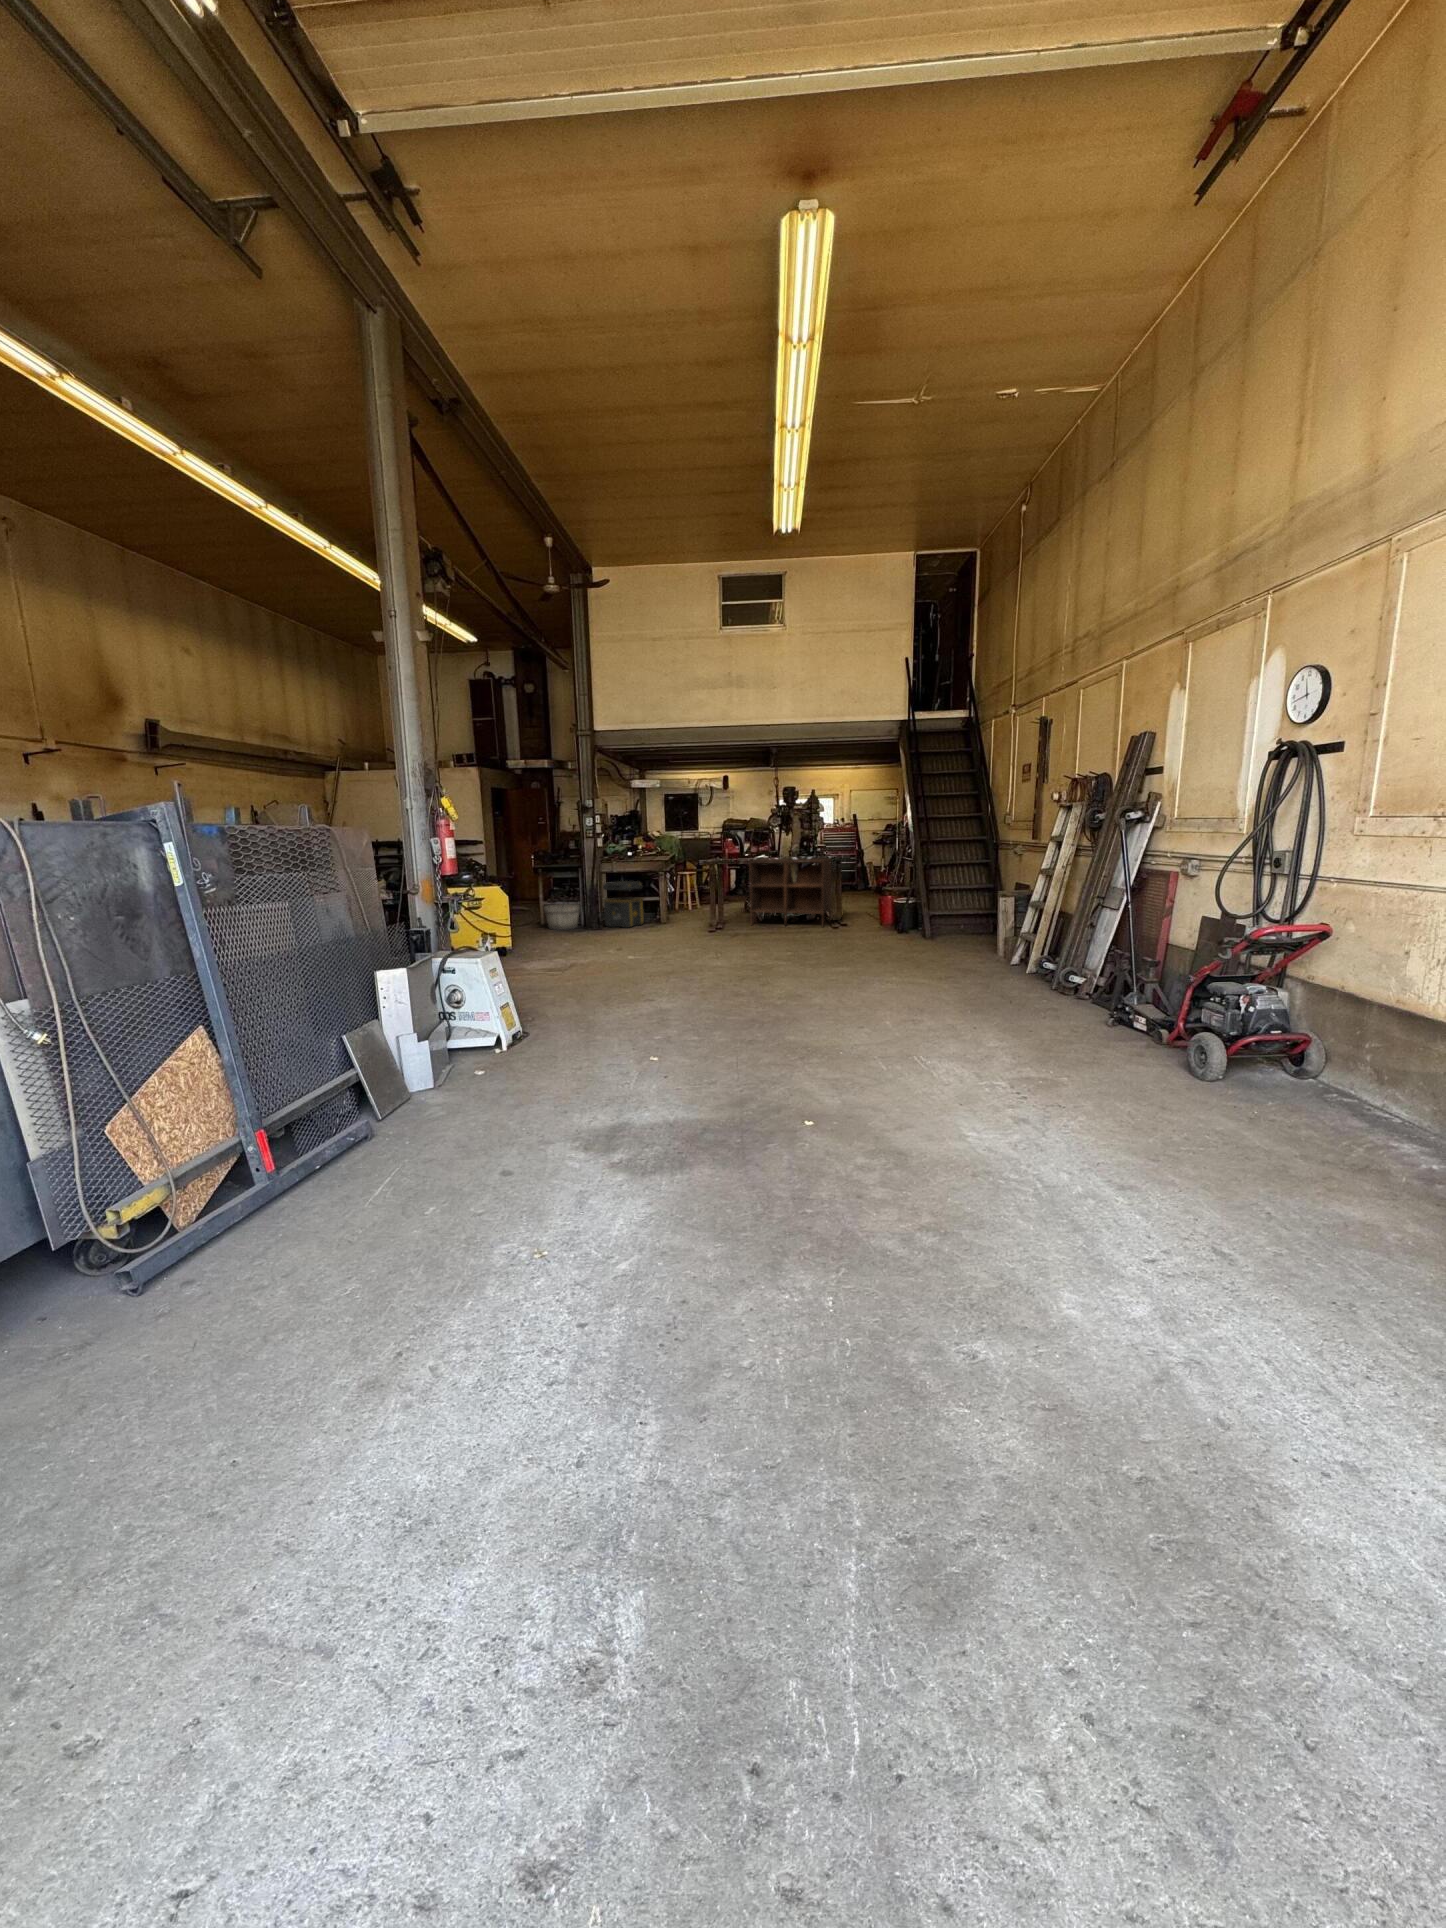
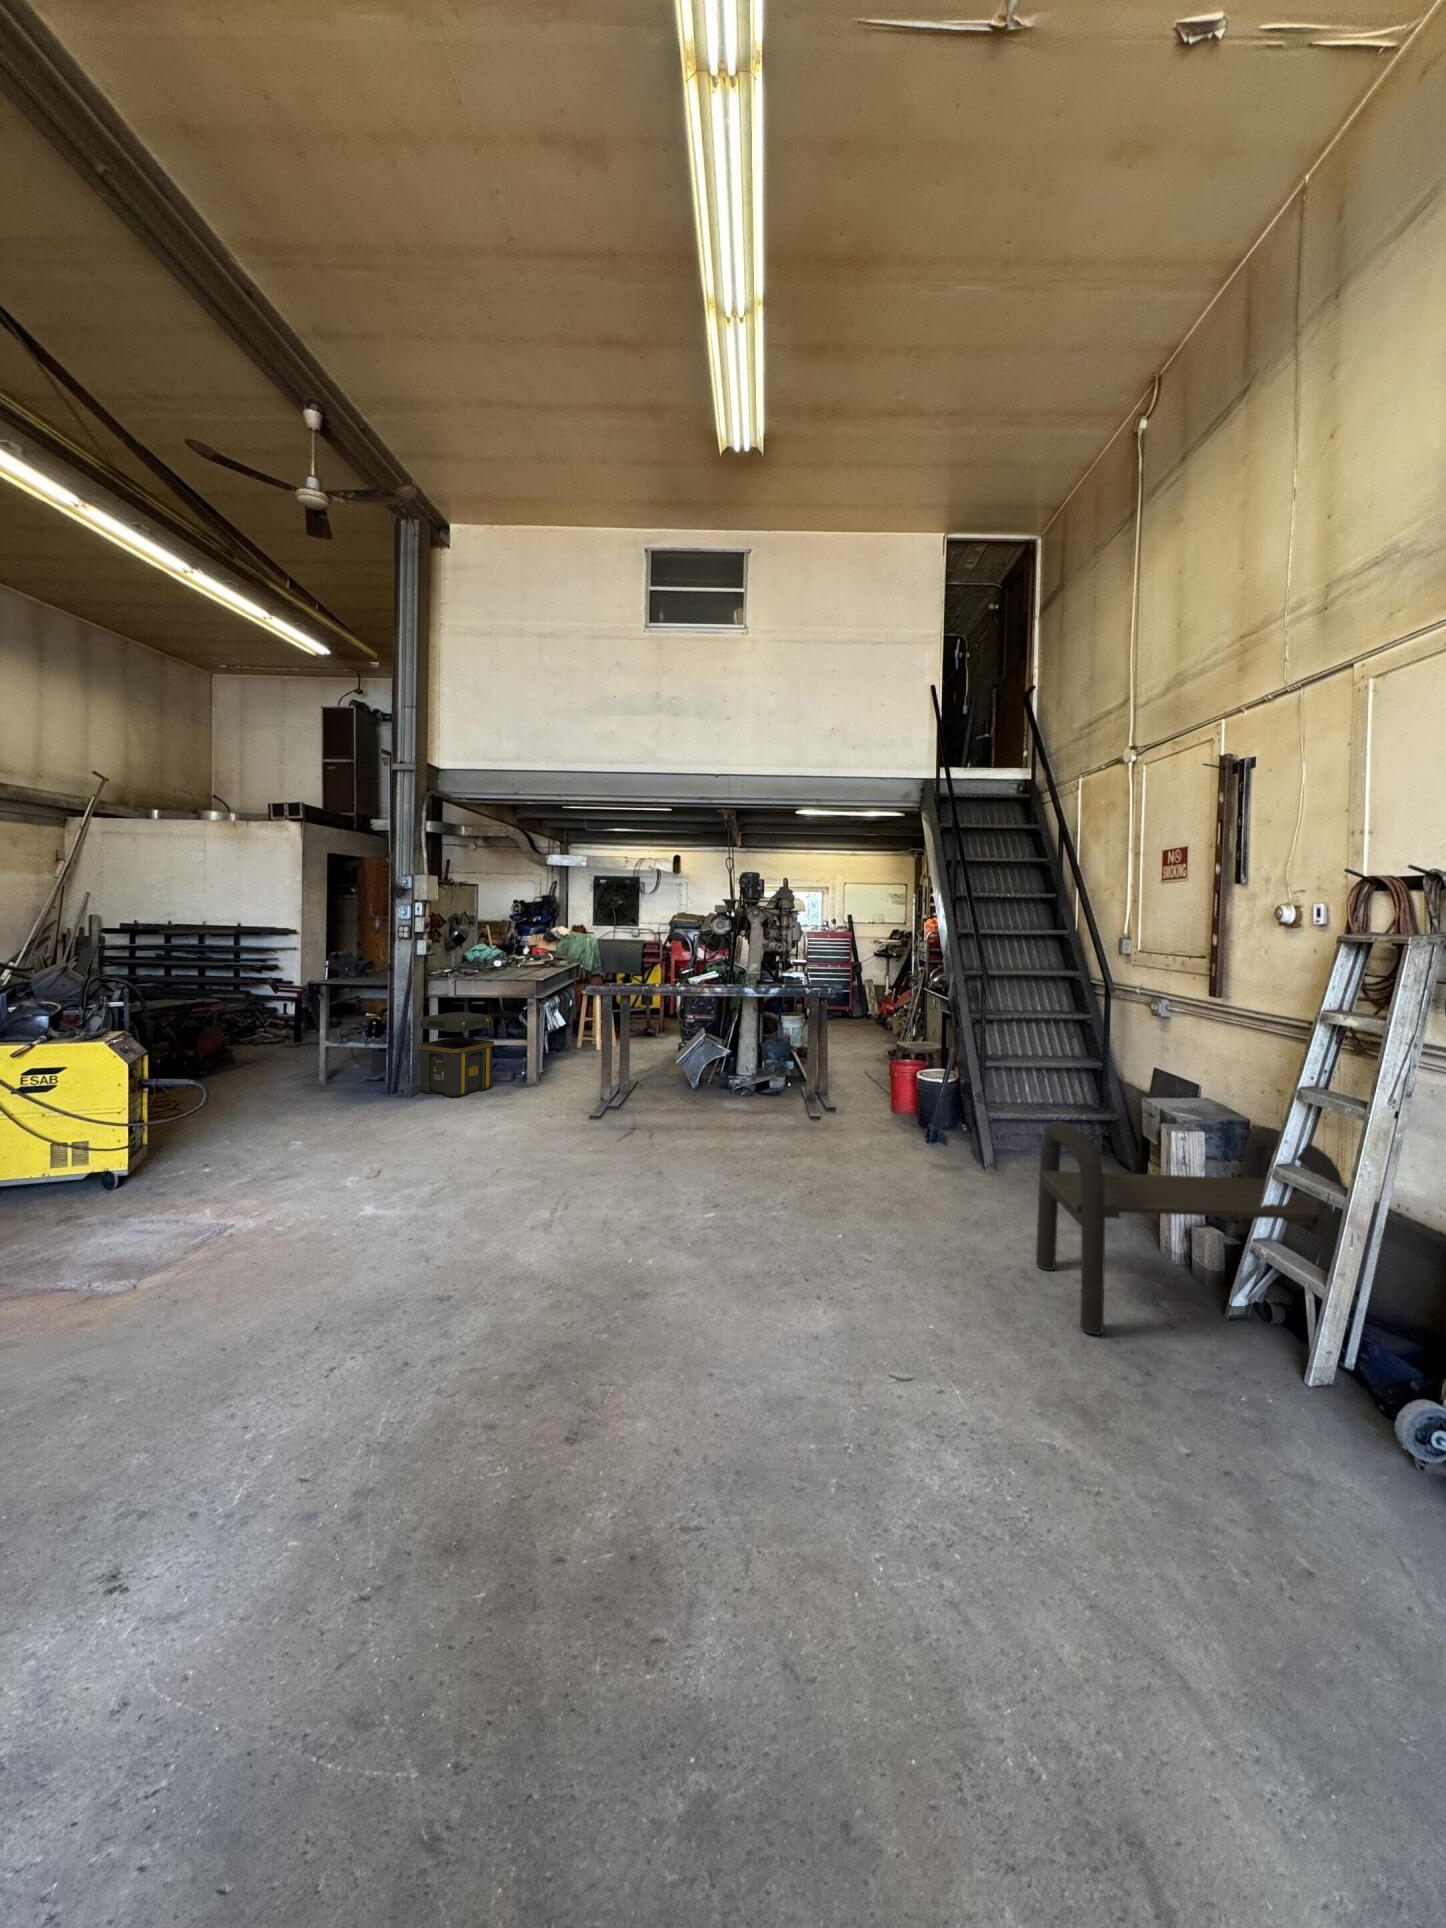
shelving unit: present [749,858,831,926] -> none [670,986,812,1115]
bench: none [936,890,1053,967] -> present [1036,1121,1343,1335]
wooden bucket: present [544,902,580,930] -> none [312,1038,383,1096]

